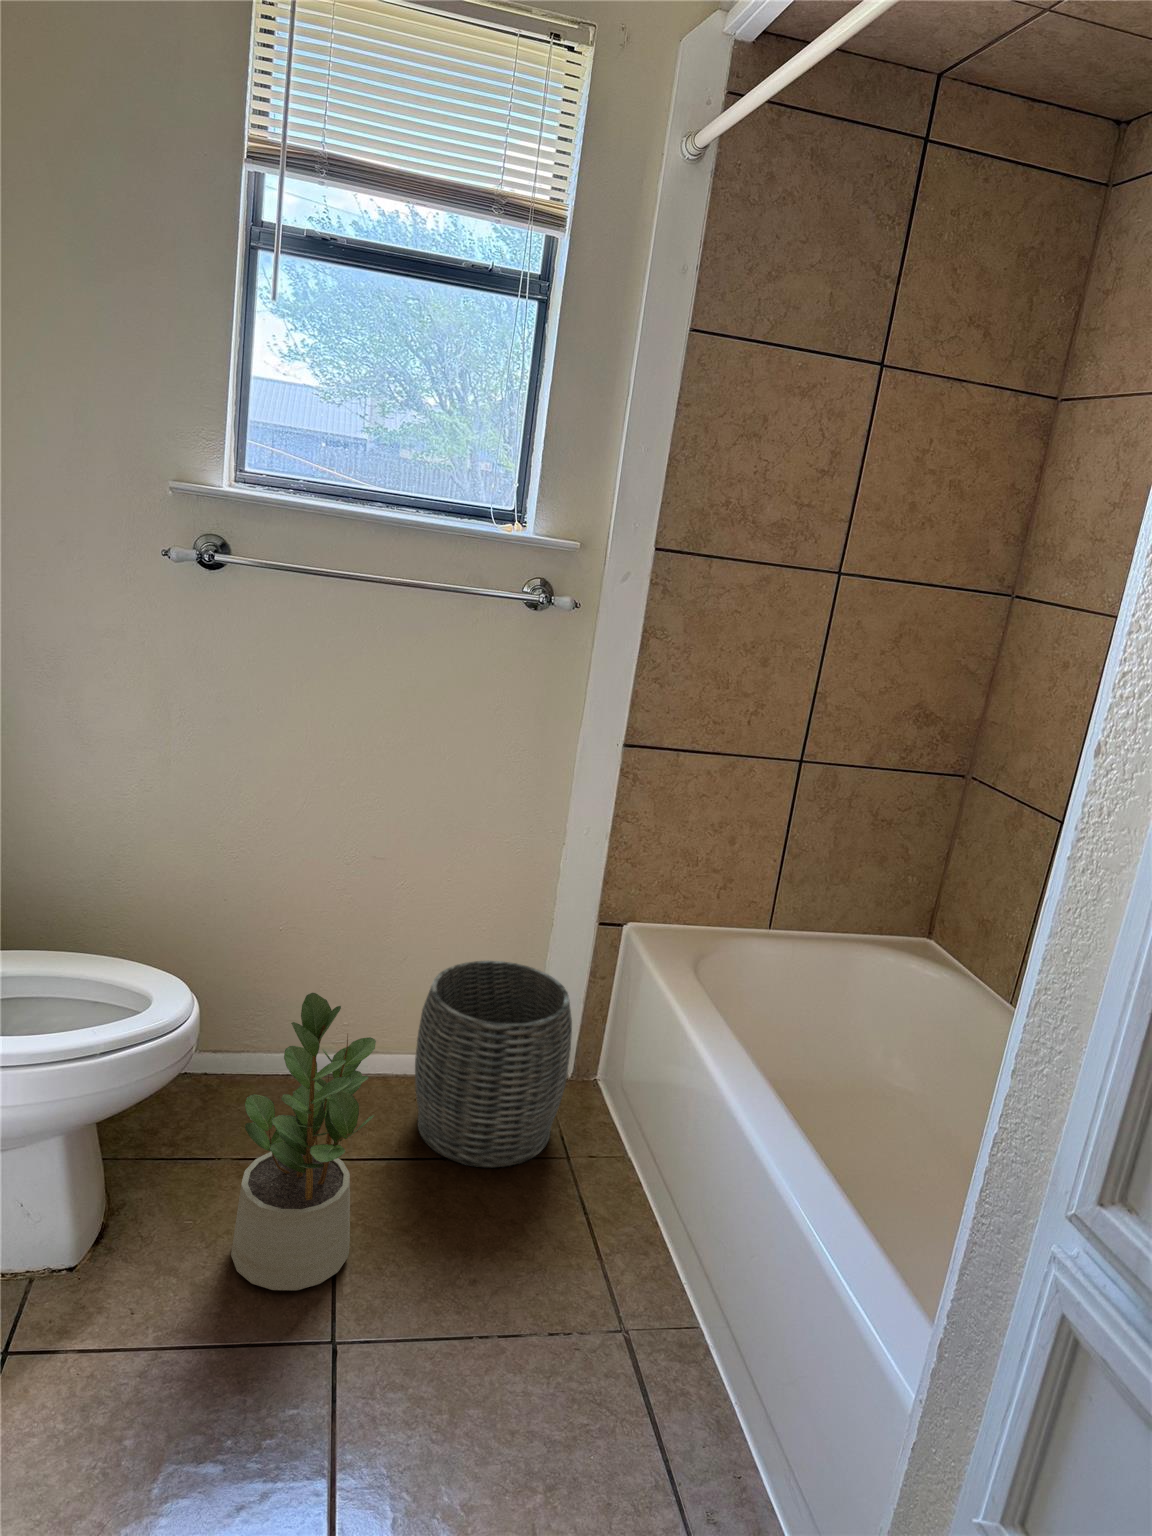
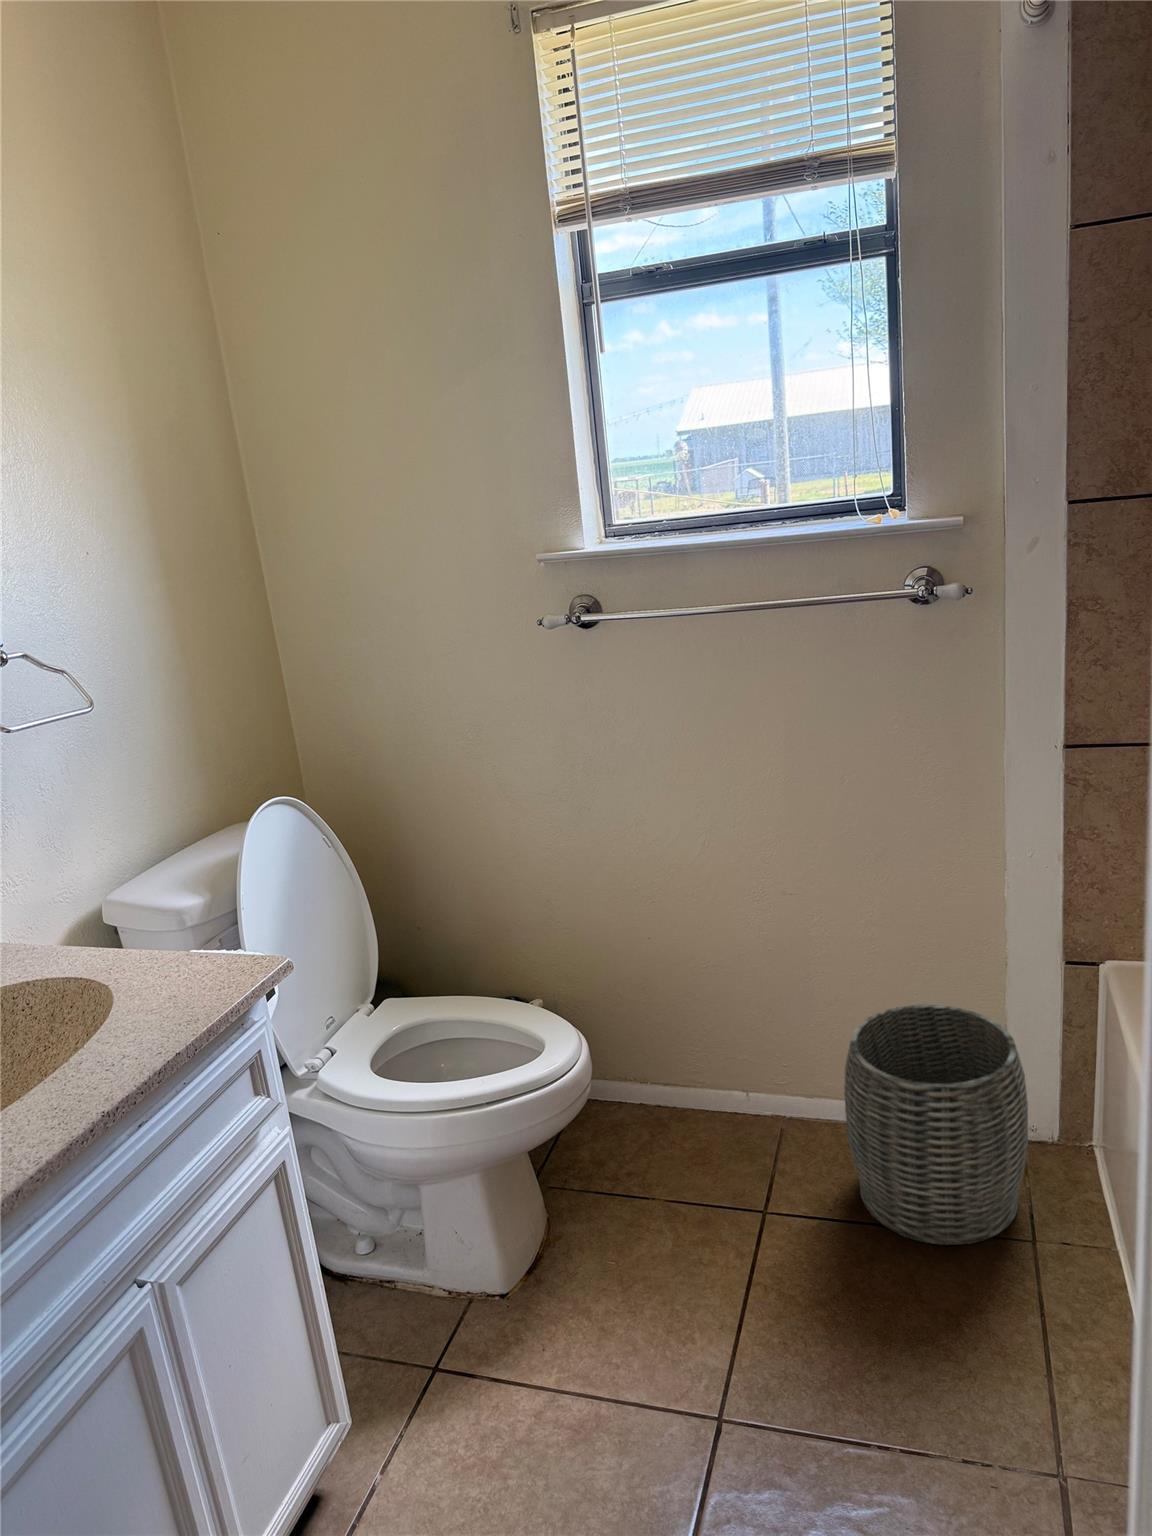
potted plant: present [231,993,376,1290] -> none [636,1050,763,1353]

